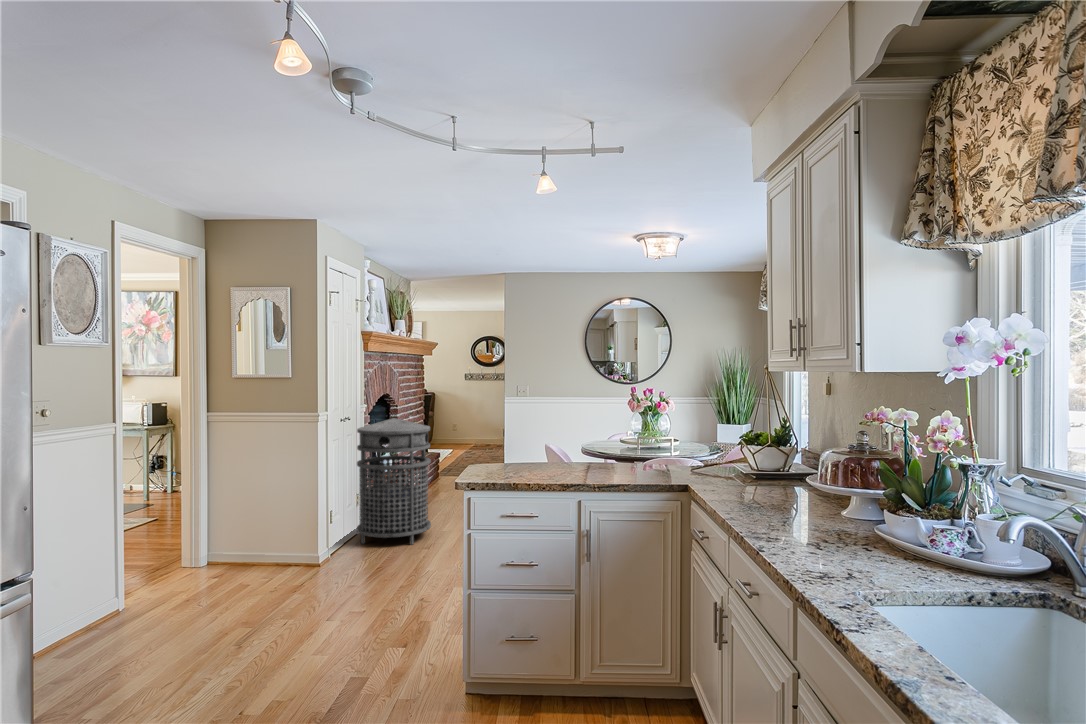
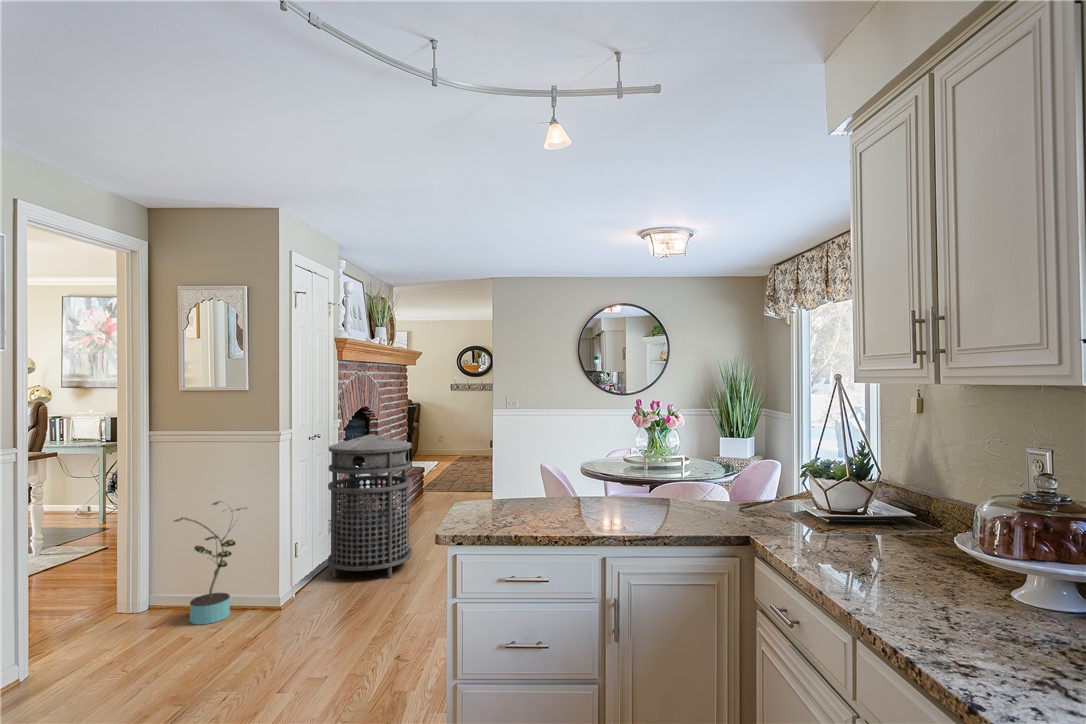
potted plant: none [232,473,292,575] -> present [174,502,246,625]

